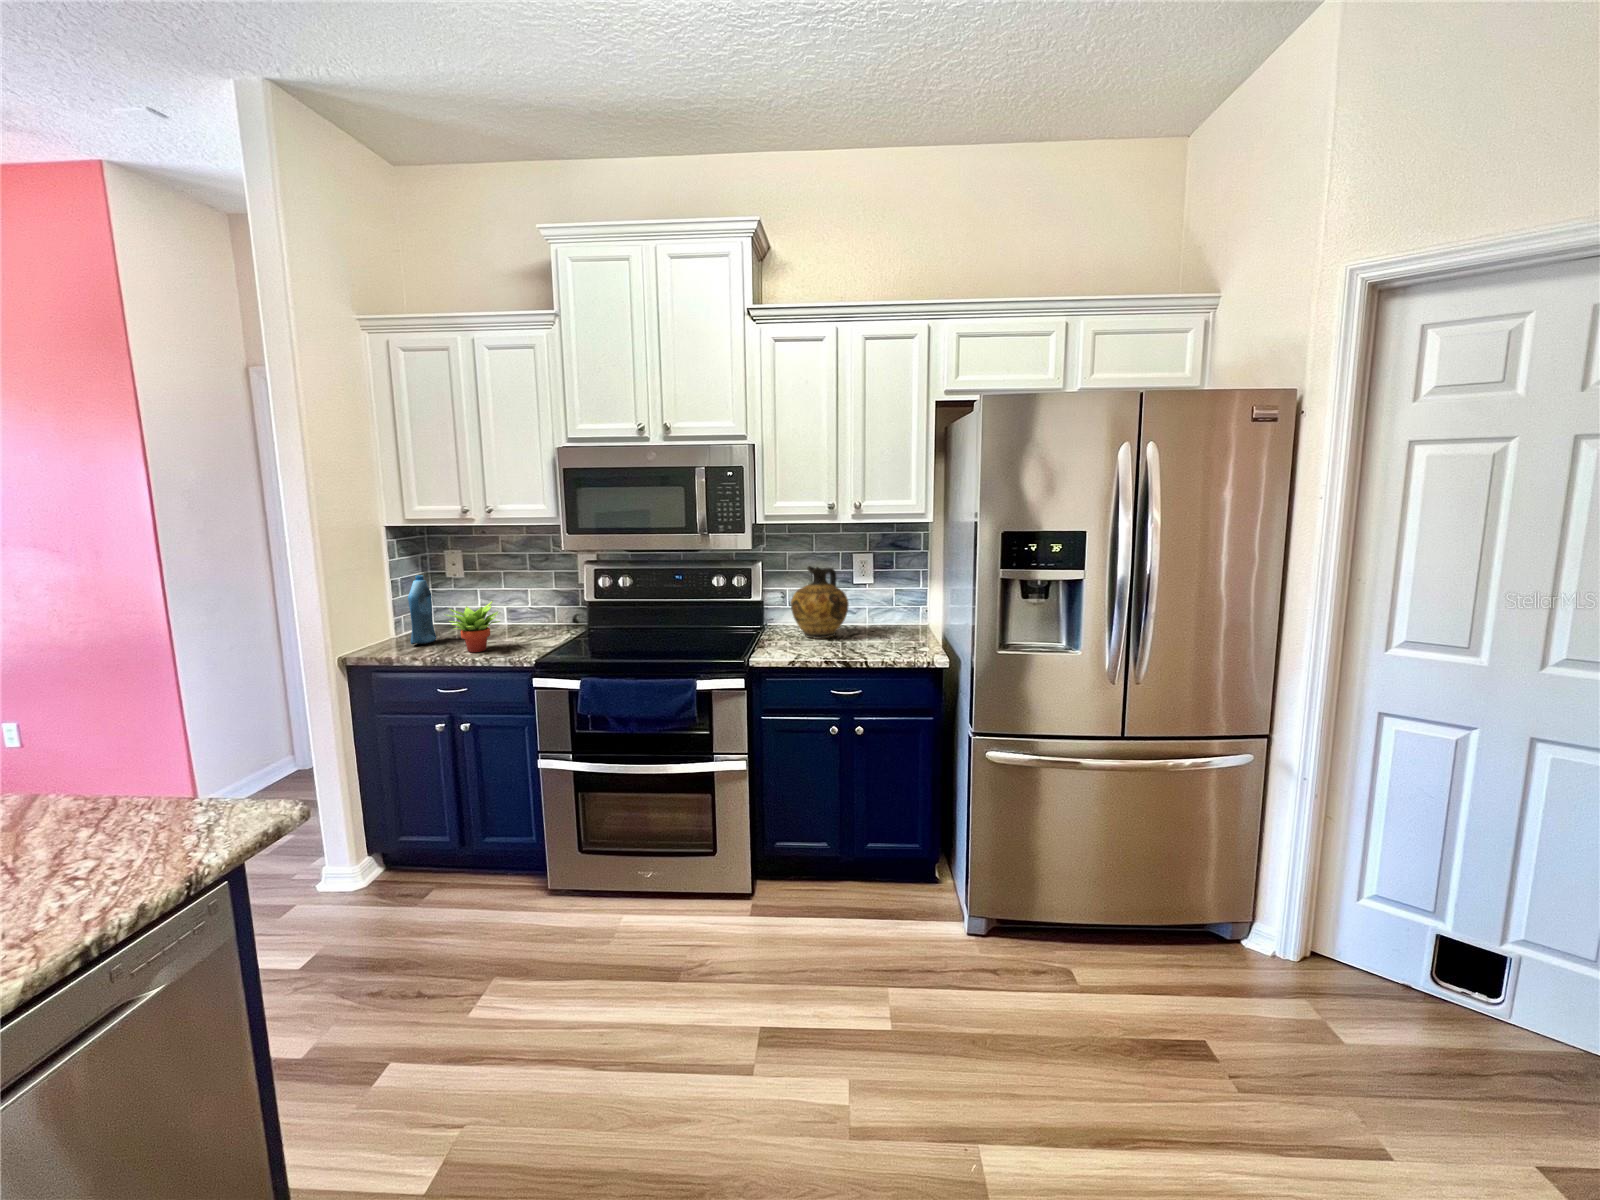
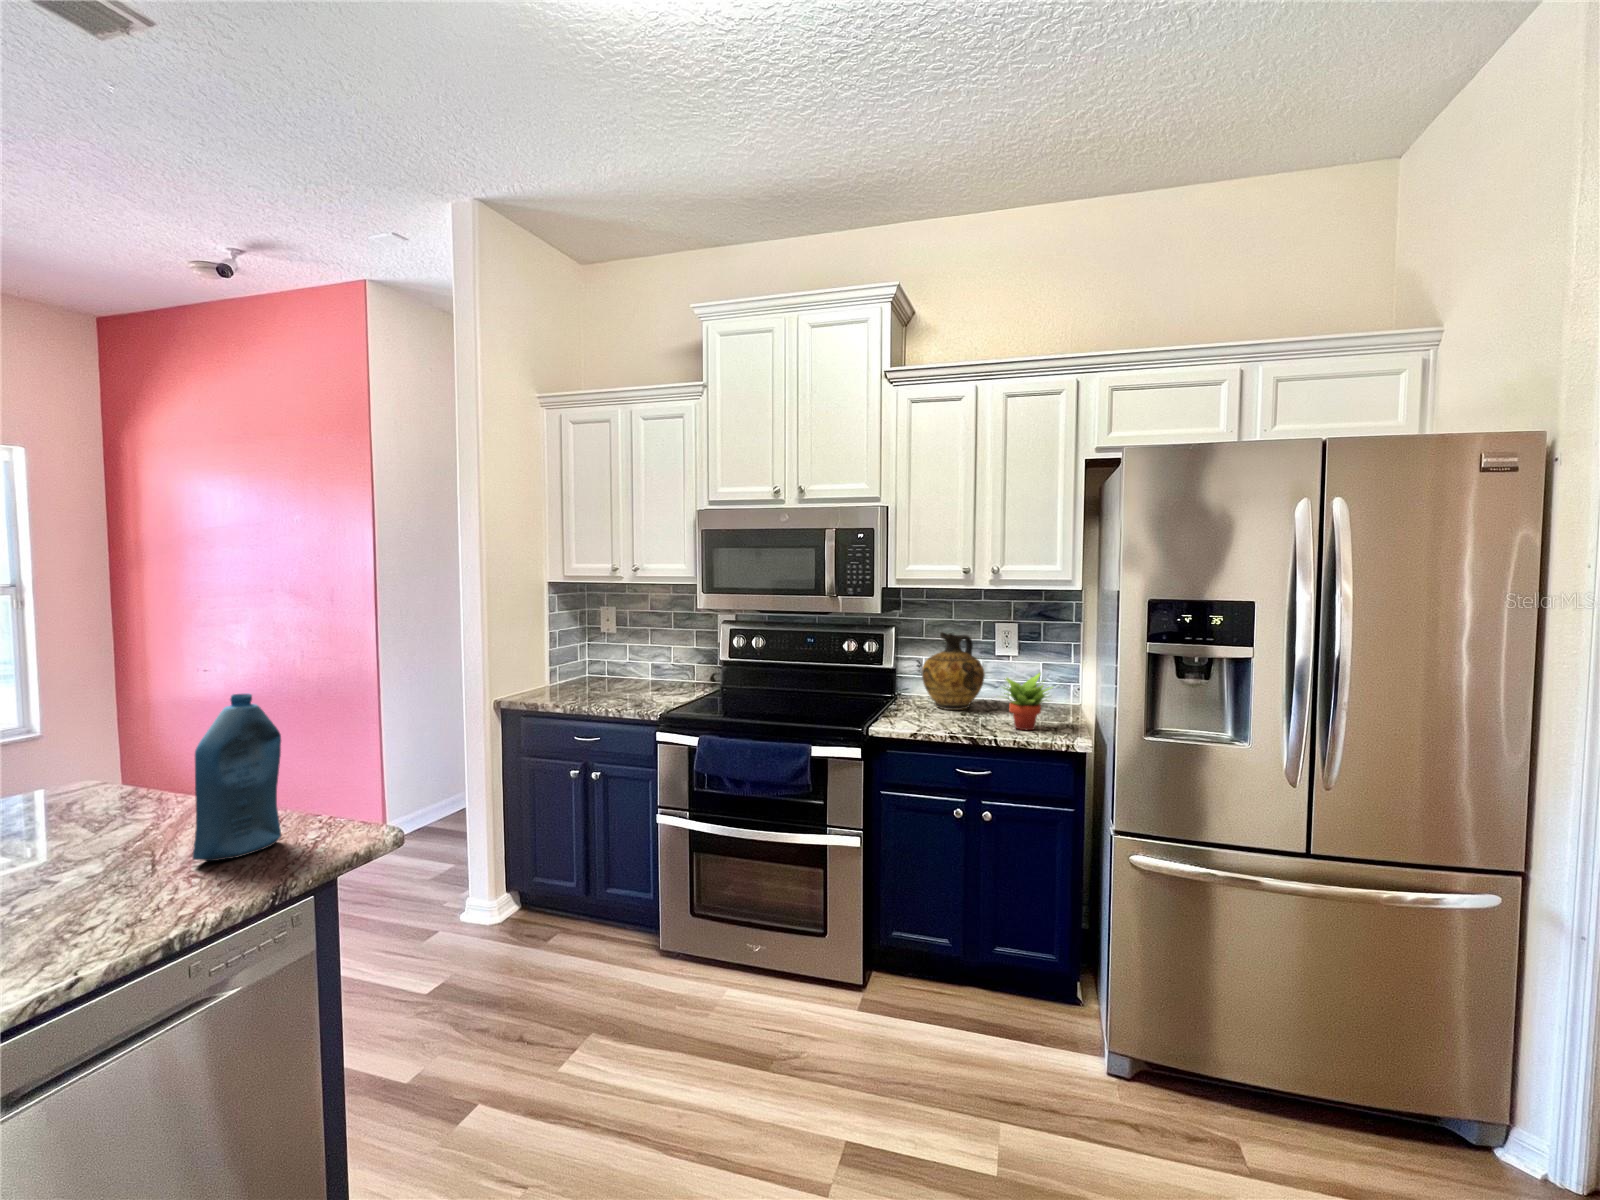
bottle: present [408,575,436,644] -> present [193,694,281,861]
succulent plant: present [444,601,500,652] -> present [1003,673,1052,730]

